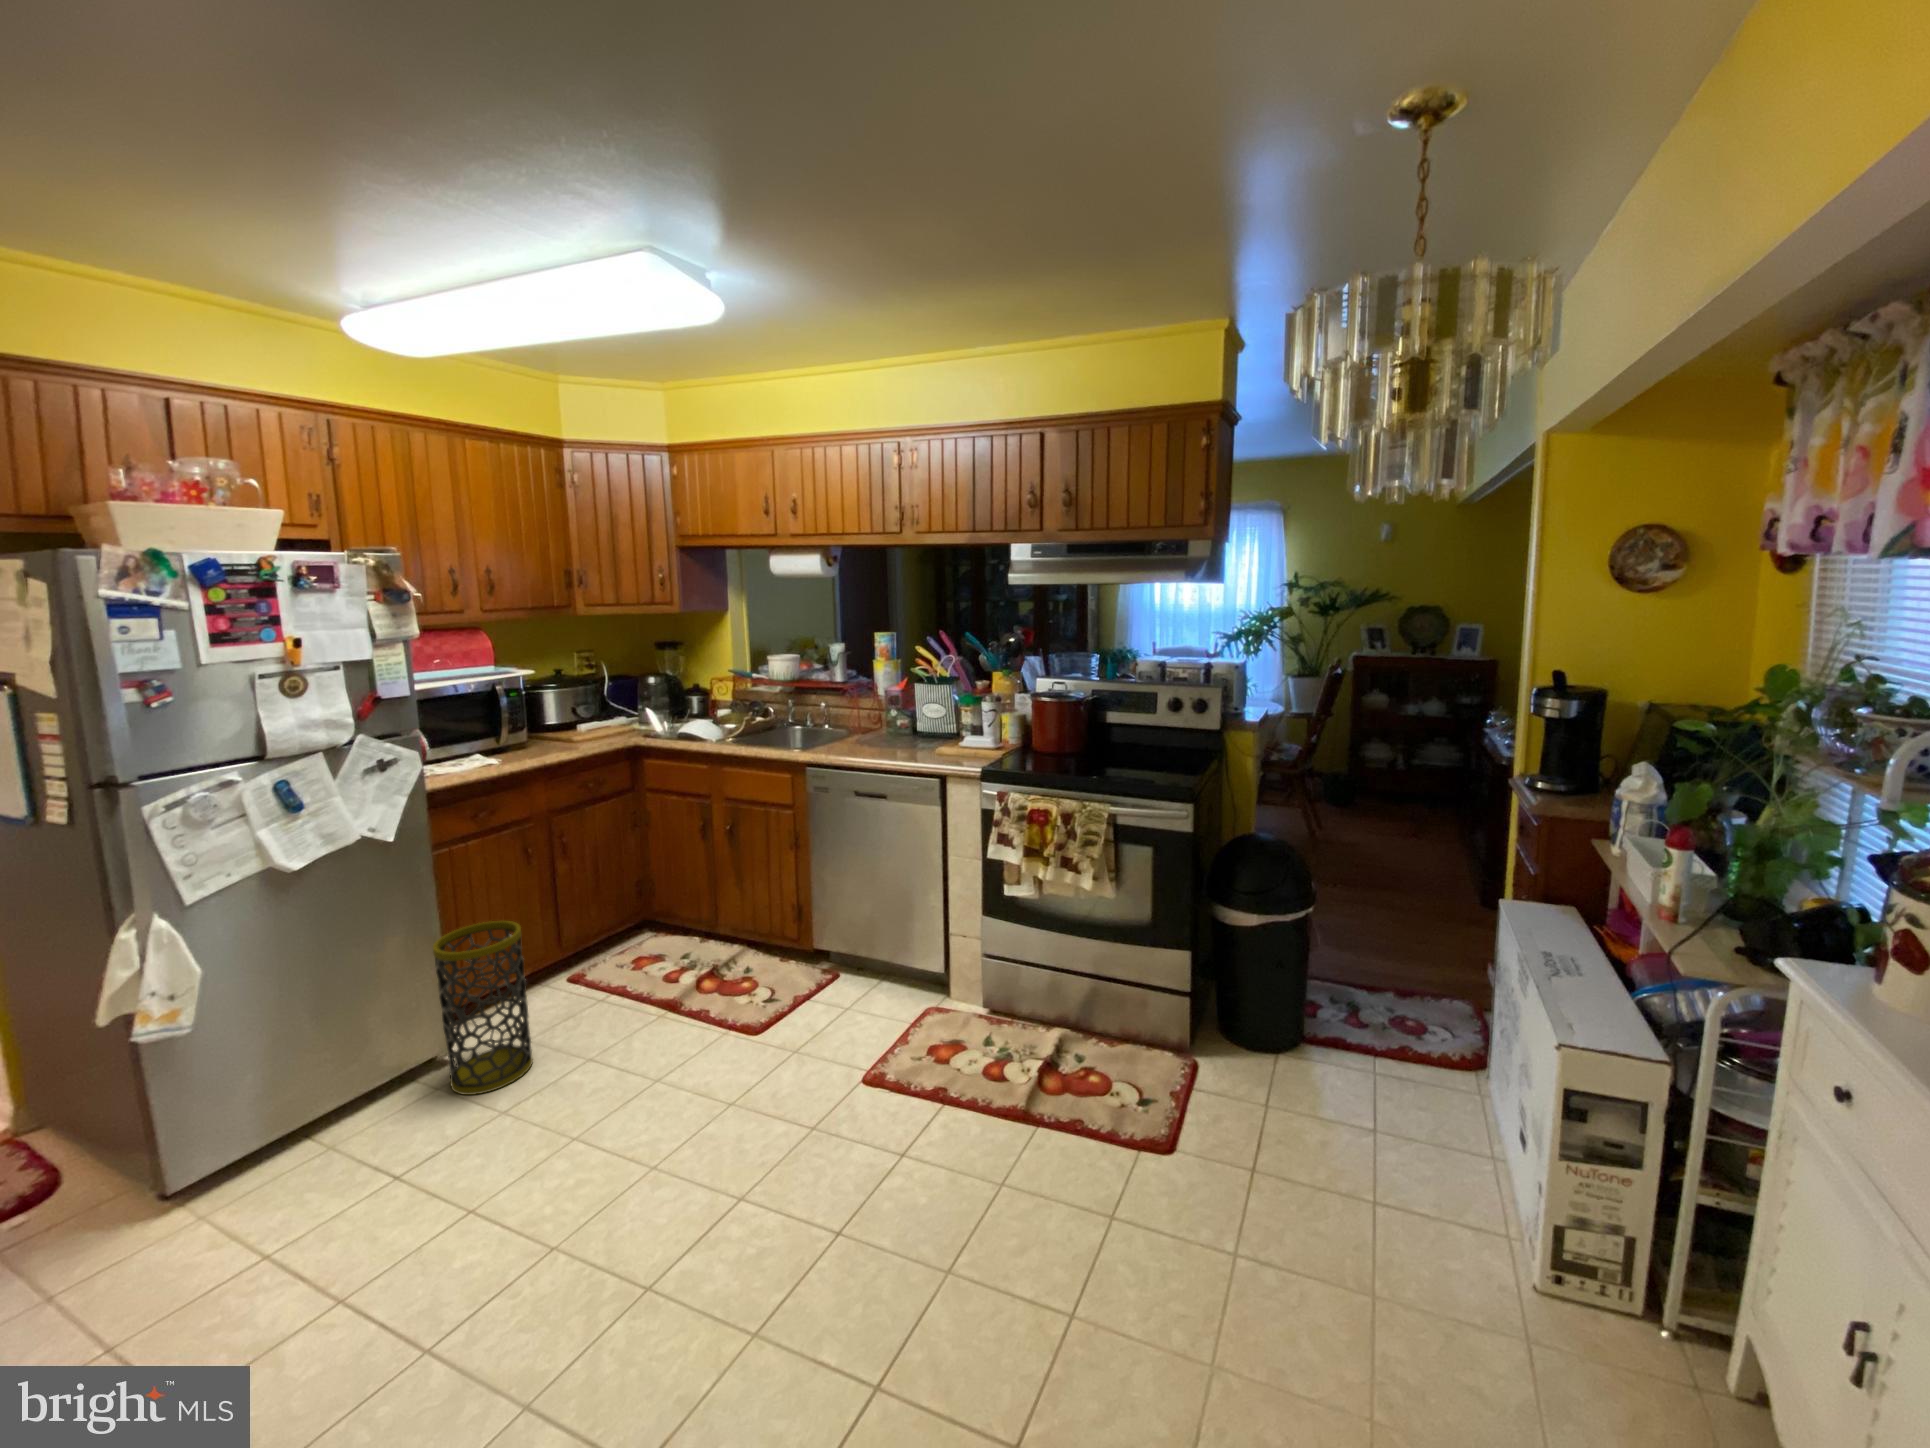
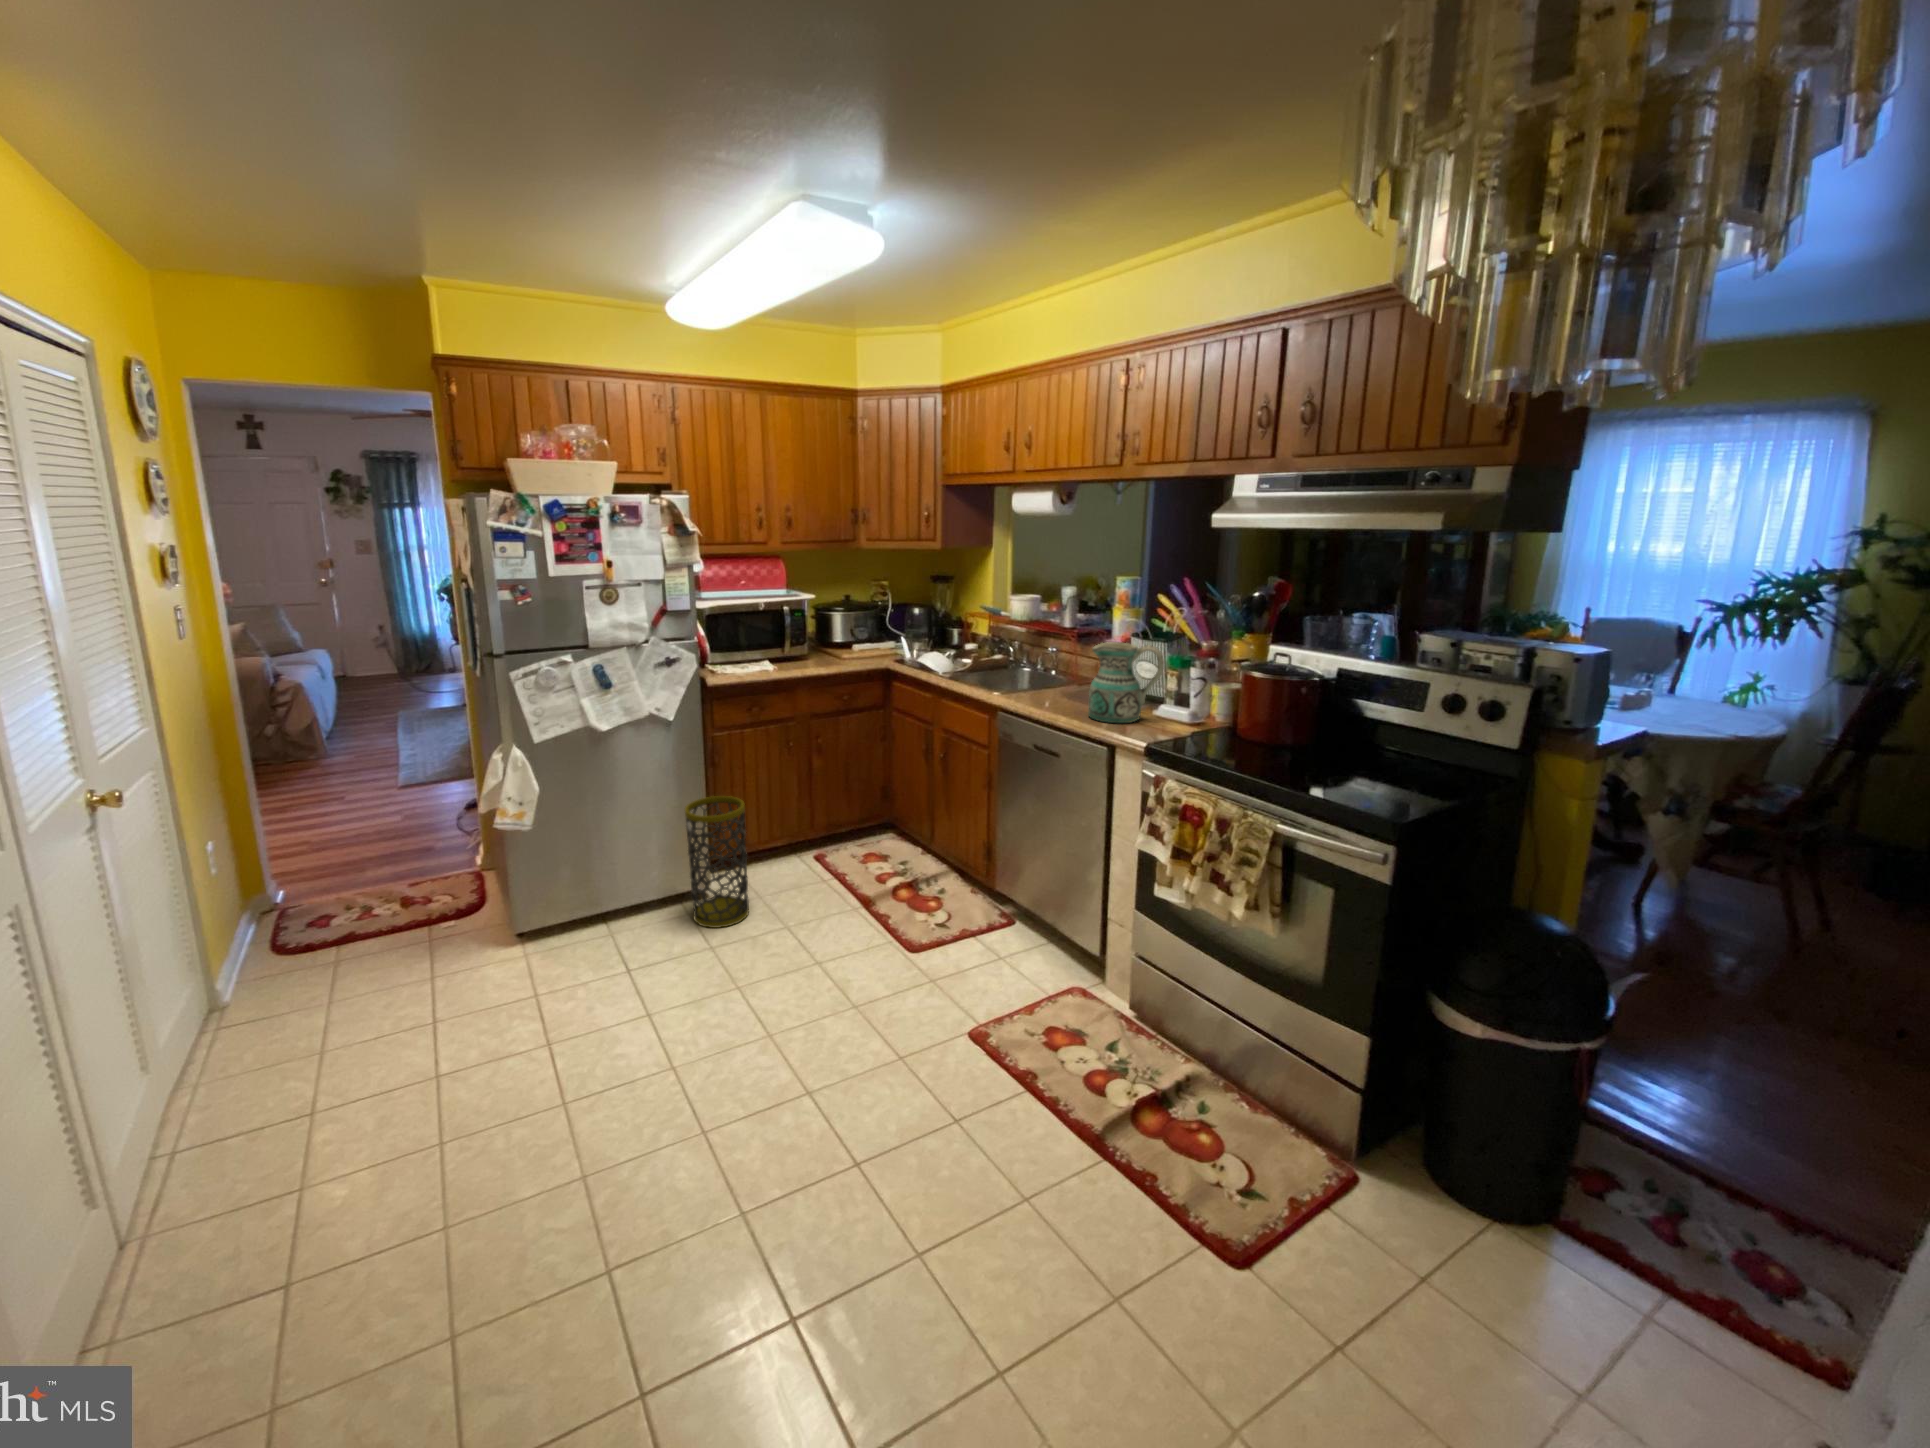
ceramic pitcher: none [907,687,968,759] -> present [1088,642,1164,723]

